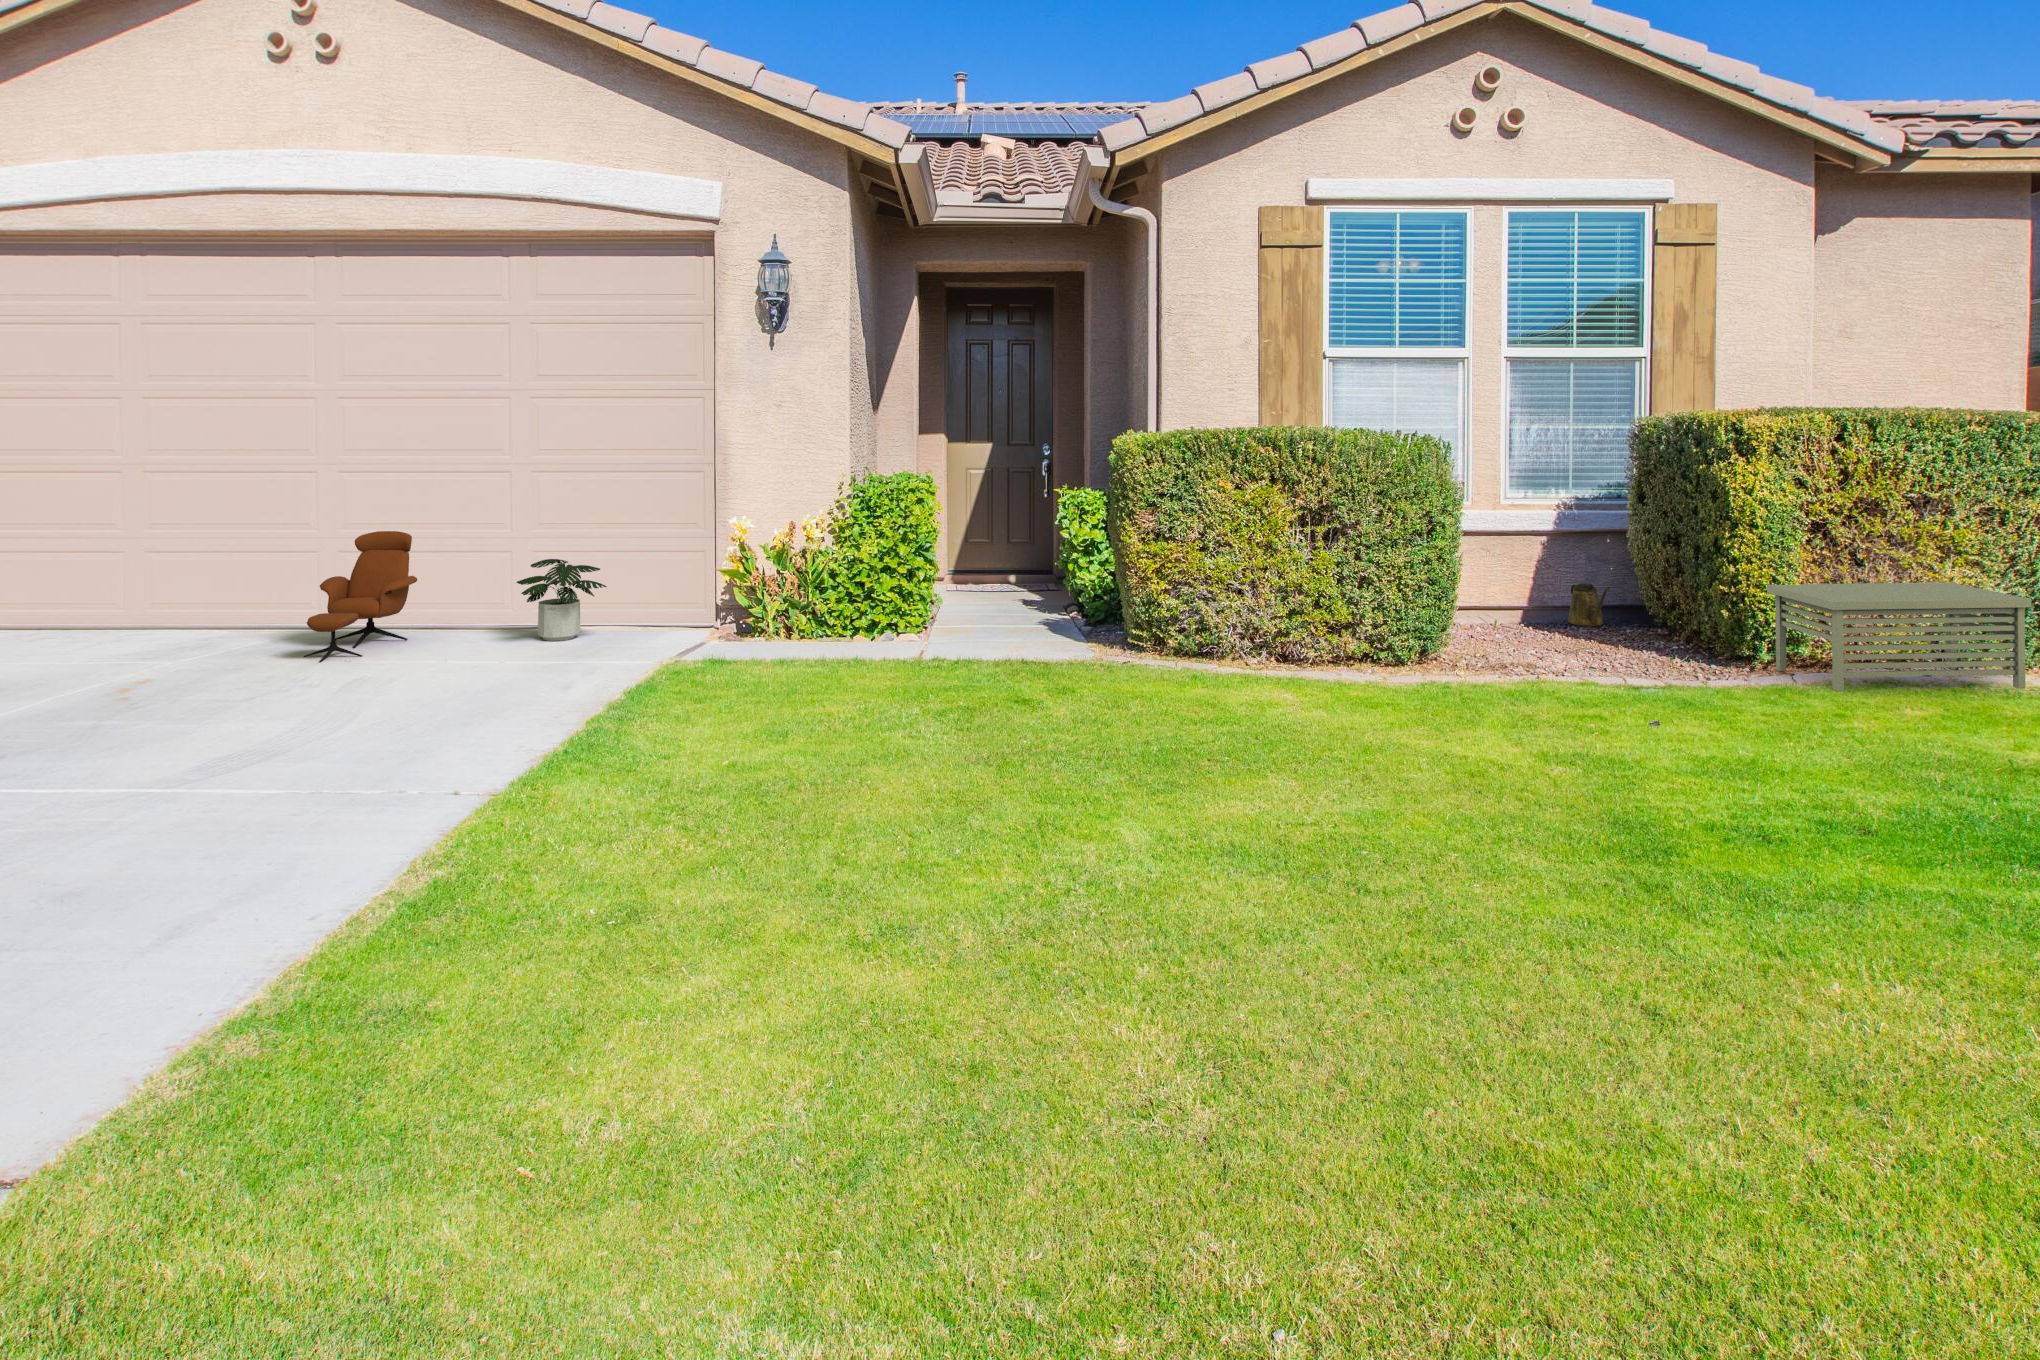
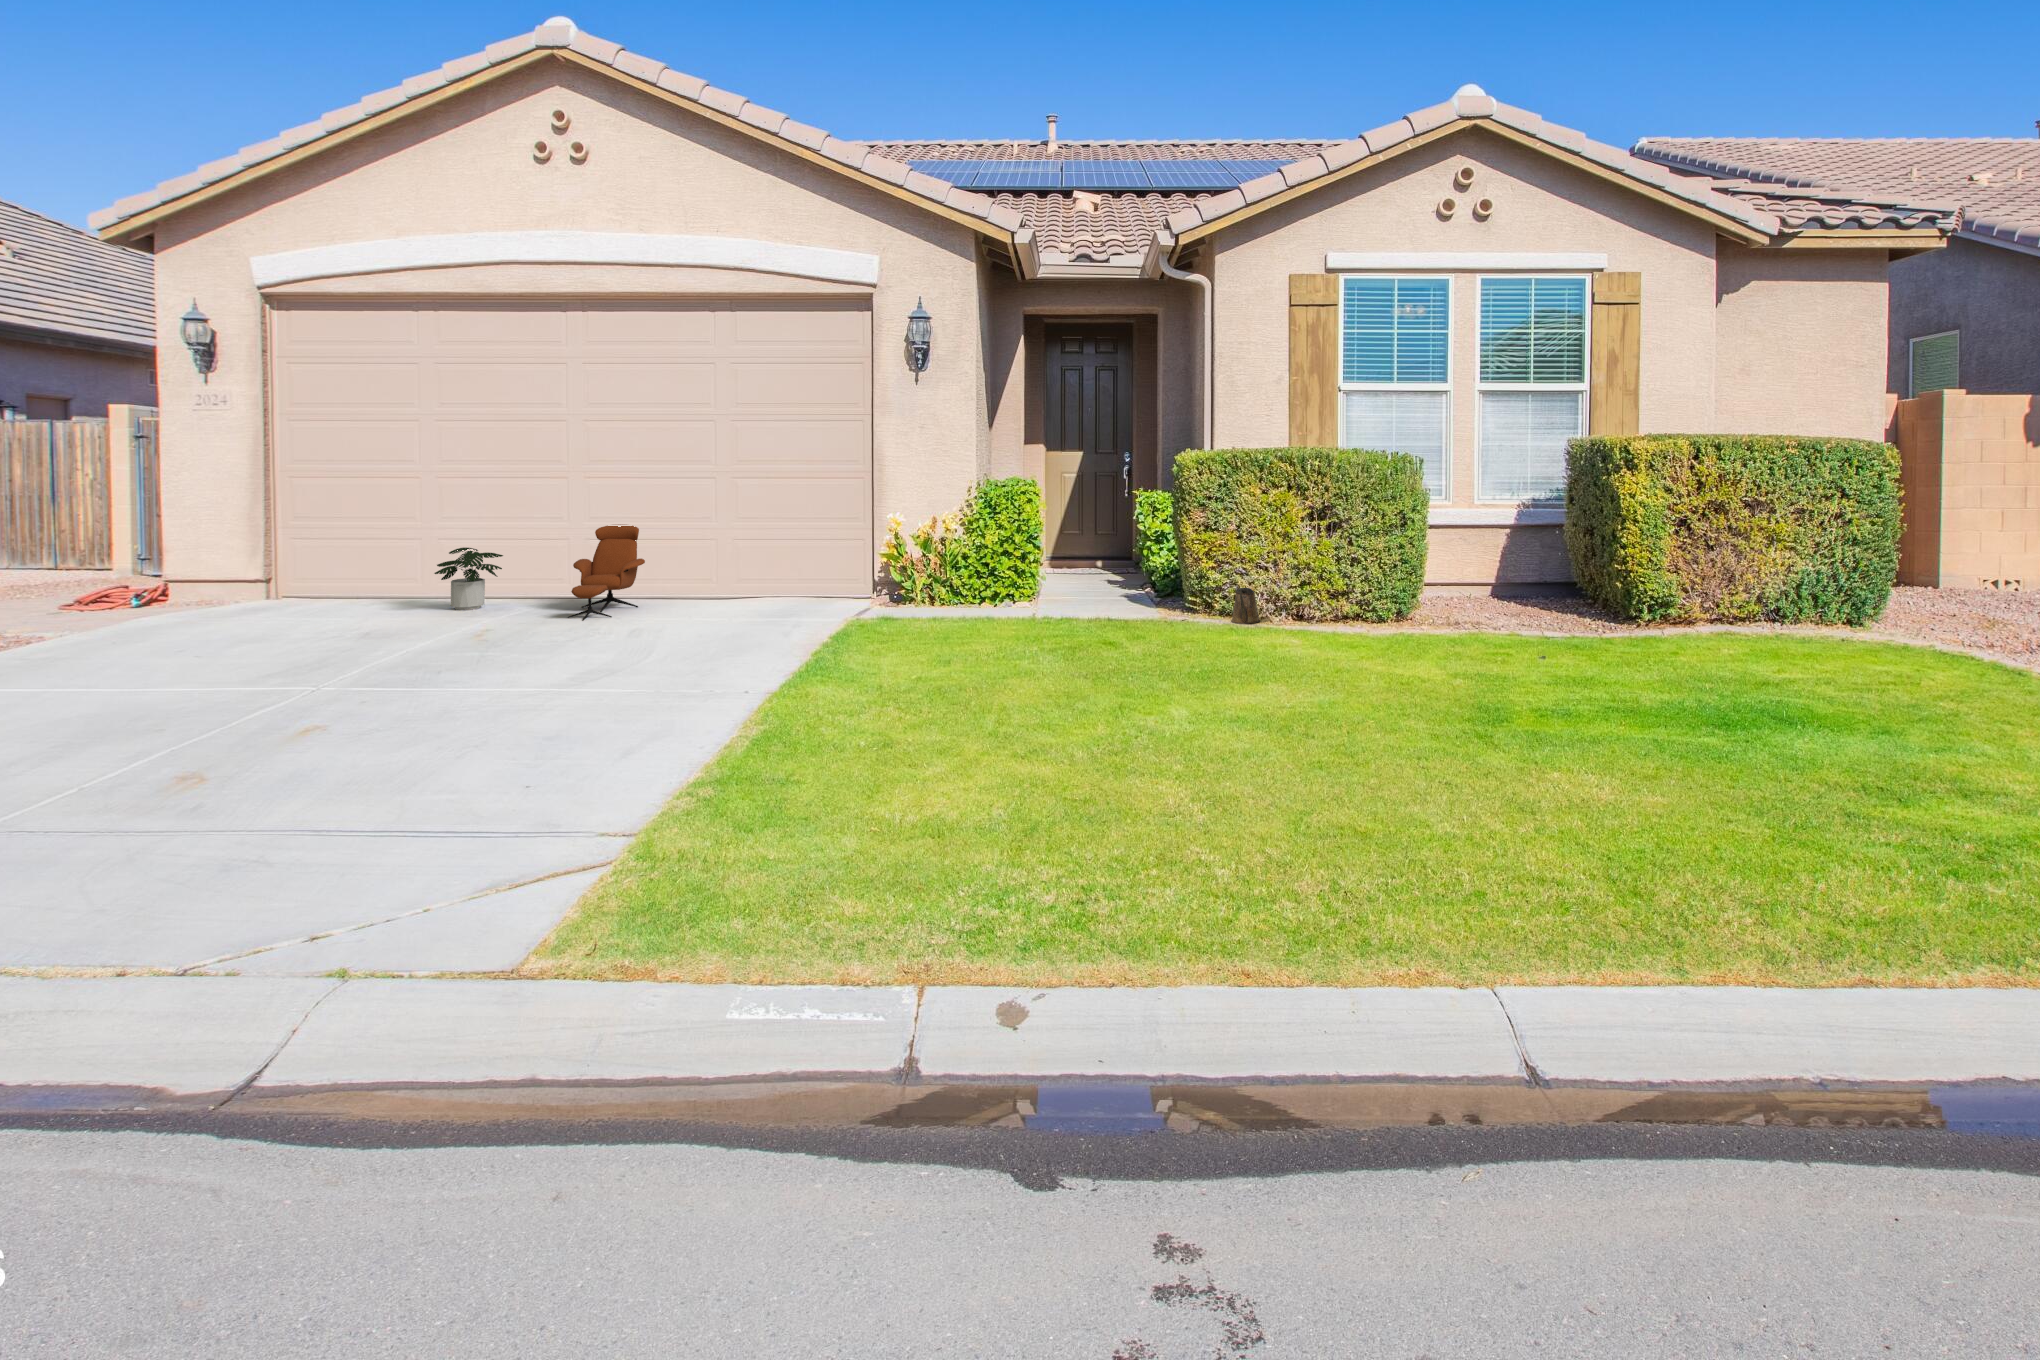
potted plant: present [517,559,607,641] -> present [434,548,503,610]
storage bench: present [1766,582,2032,692] -> none [1639,561,1809,635]
watering can: present [1568,583,1610,626] -> present [1231,588,1260,624]

